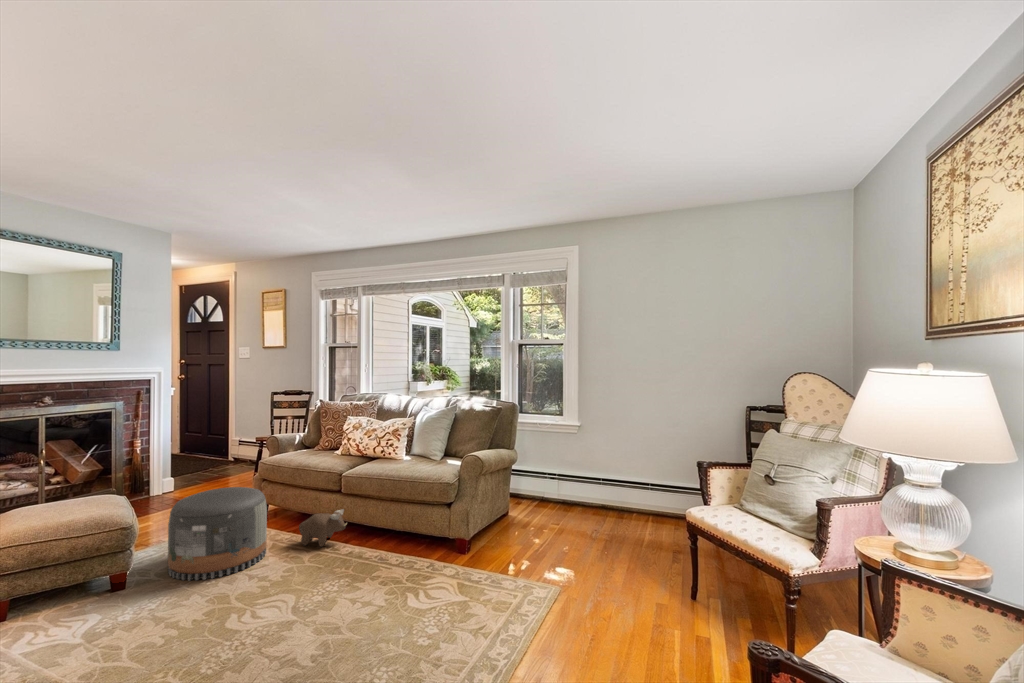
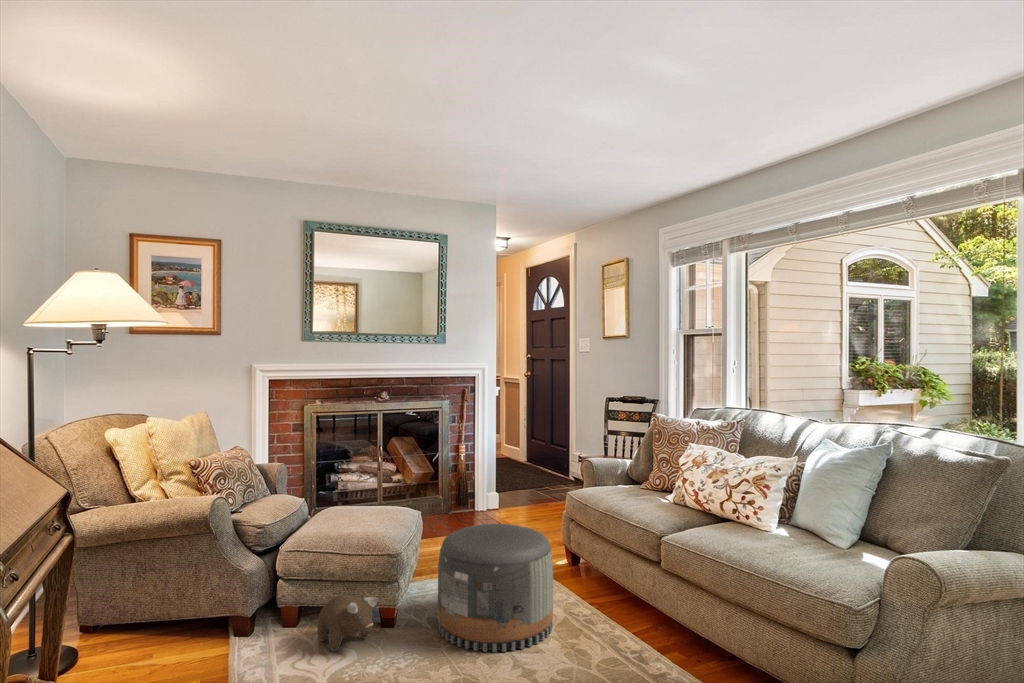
plush toy: present [299,509,346,547] -> present [318,594,378,651]

